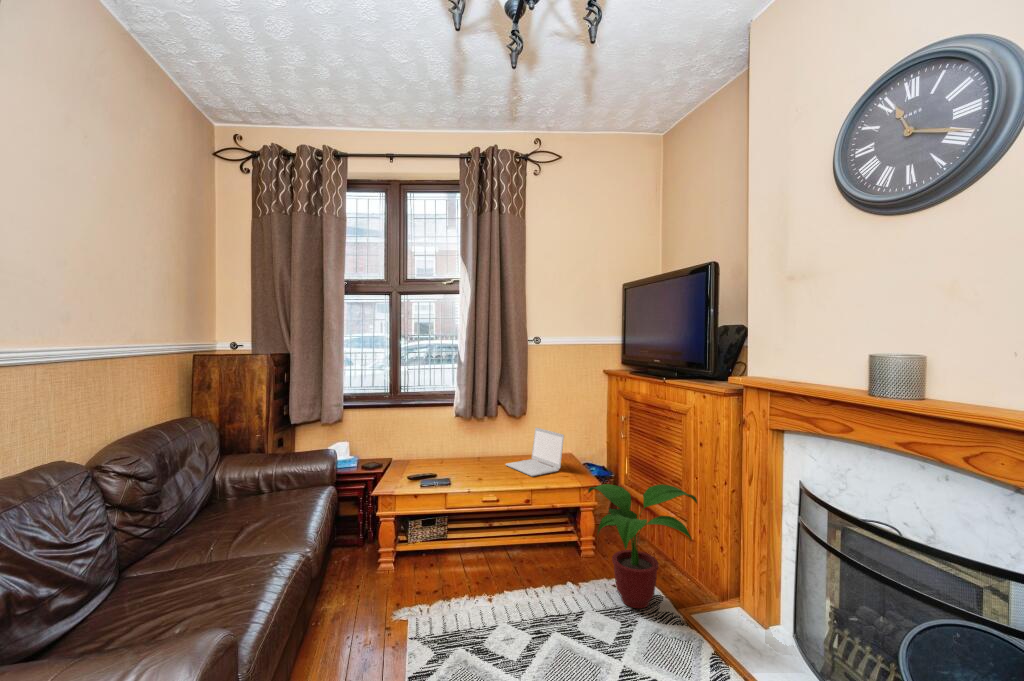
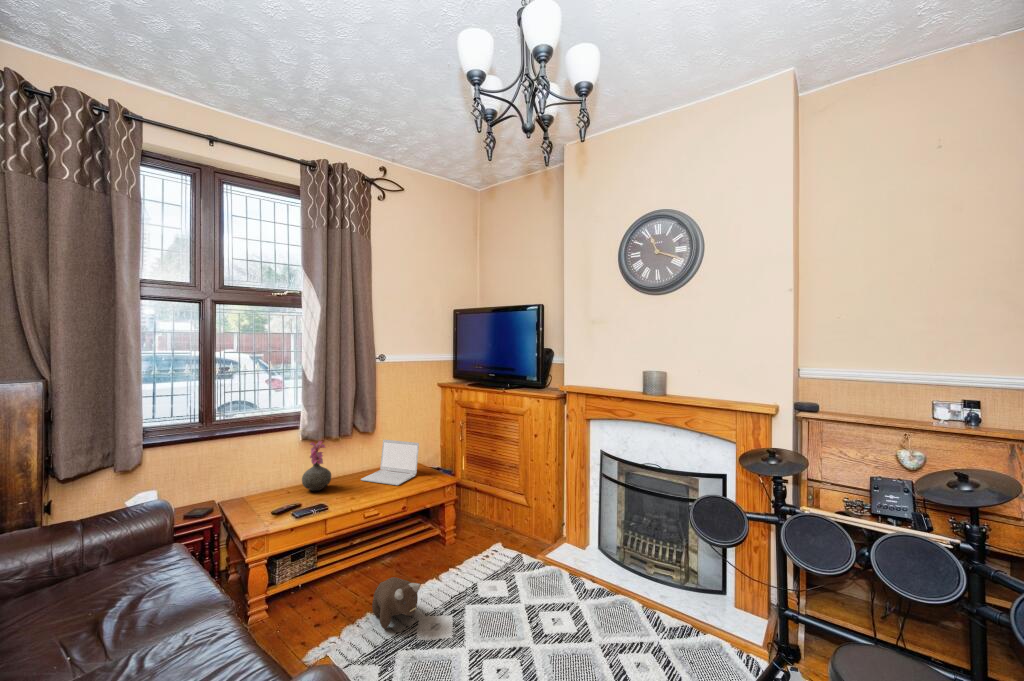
vase: none [450,419,476,467] -> present [302,441,331,491]
potted plant: present [588,484,697,608] -> none [456,471,547,569]
plush toy: none [458,568,503,620] -> present [372,577,421,629]

